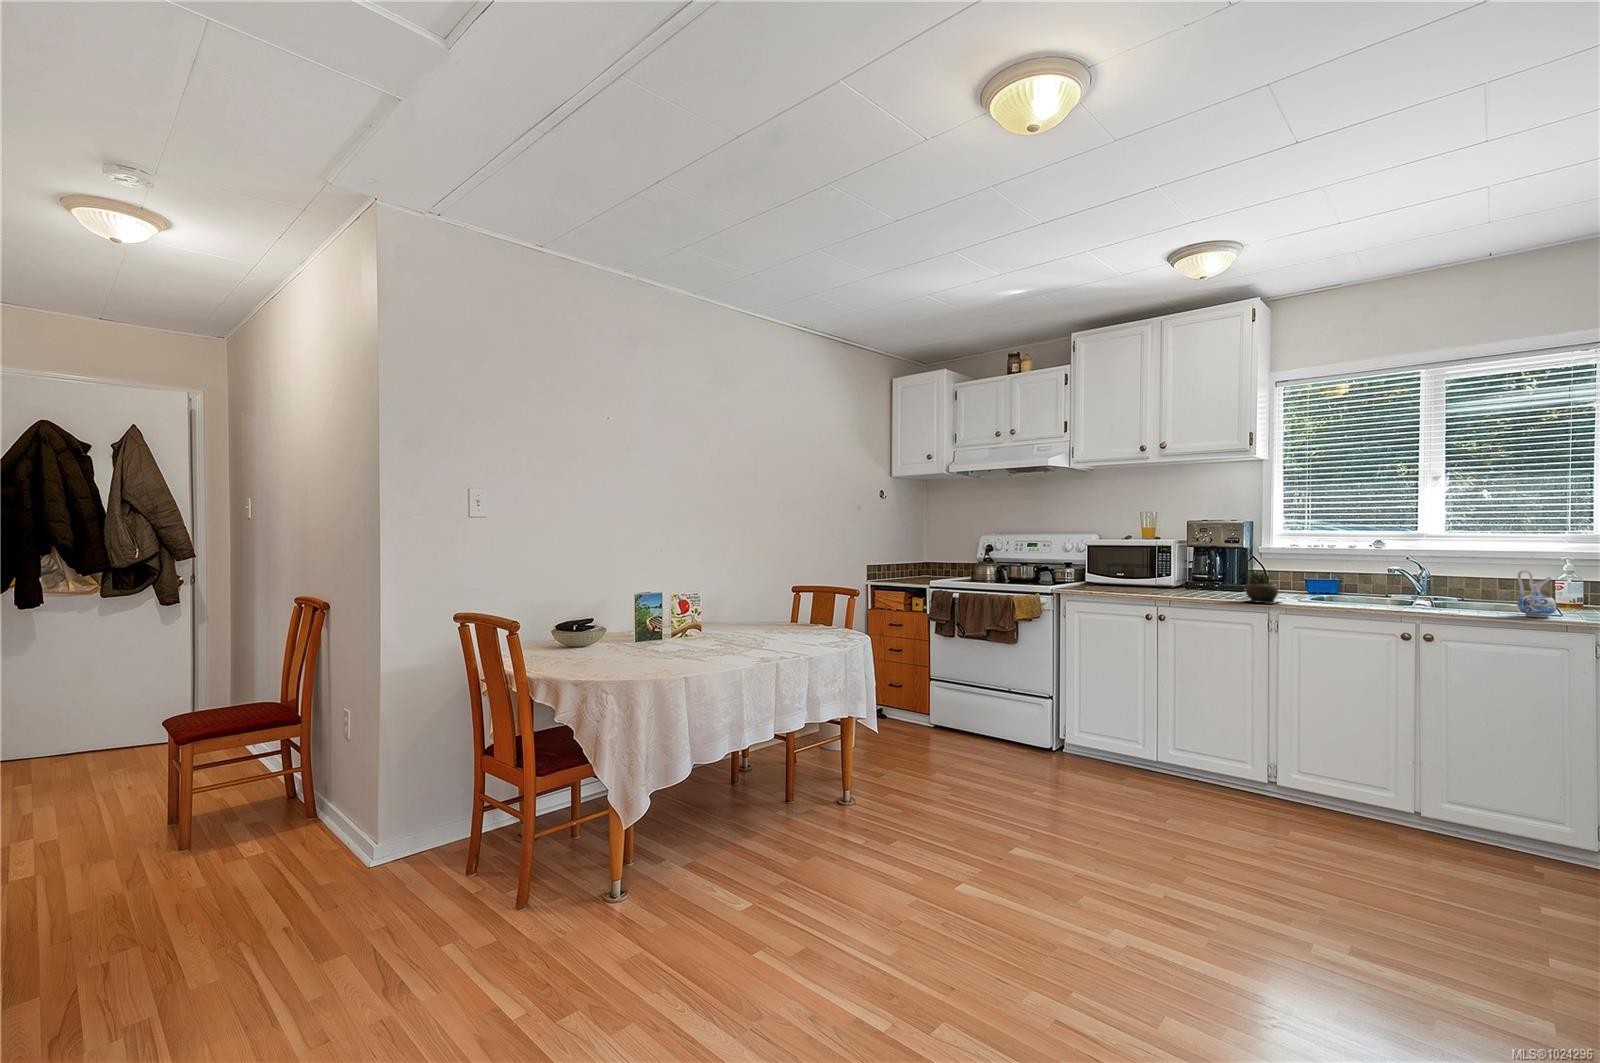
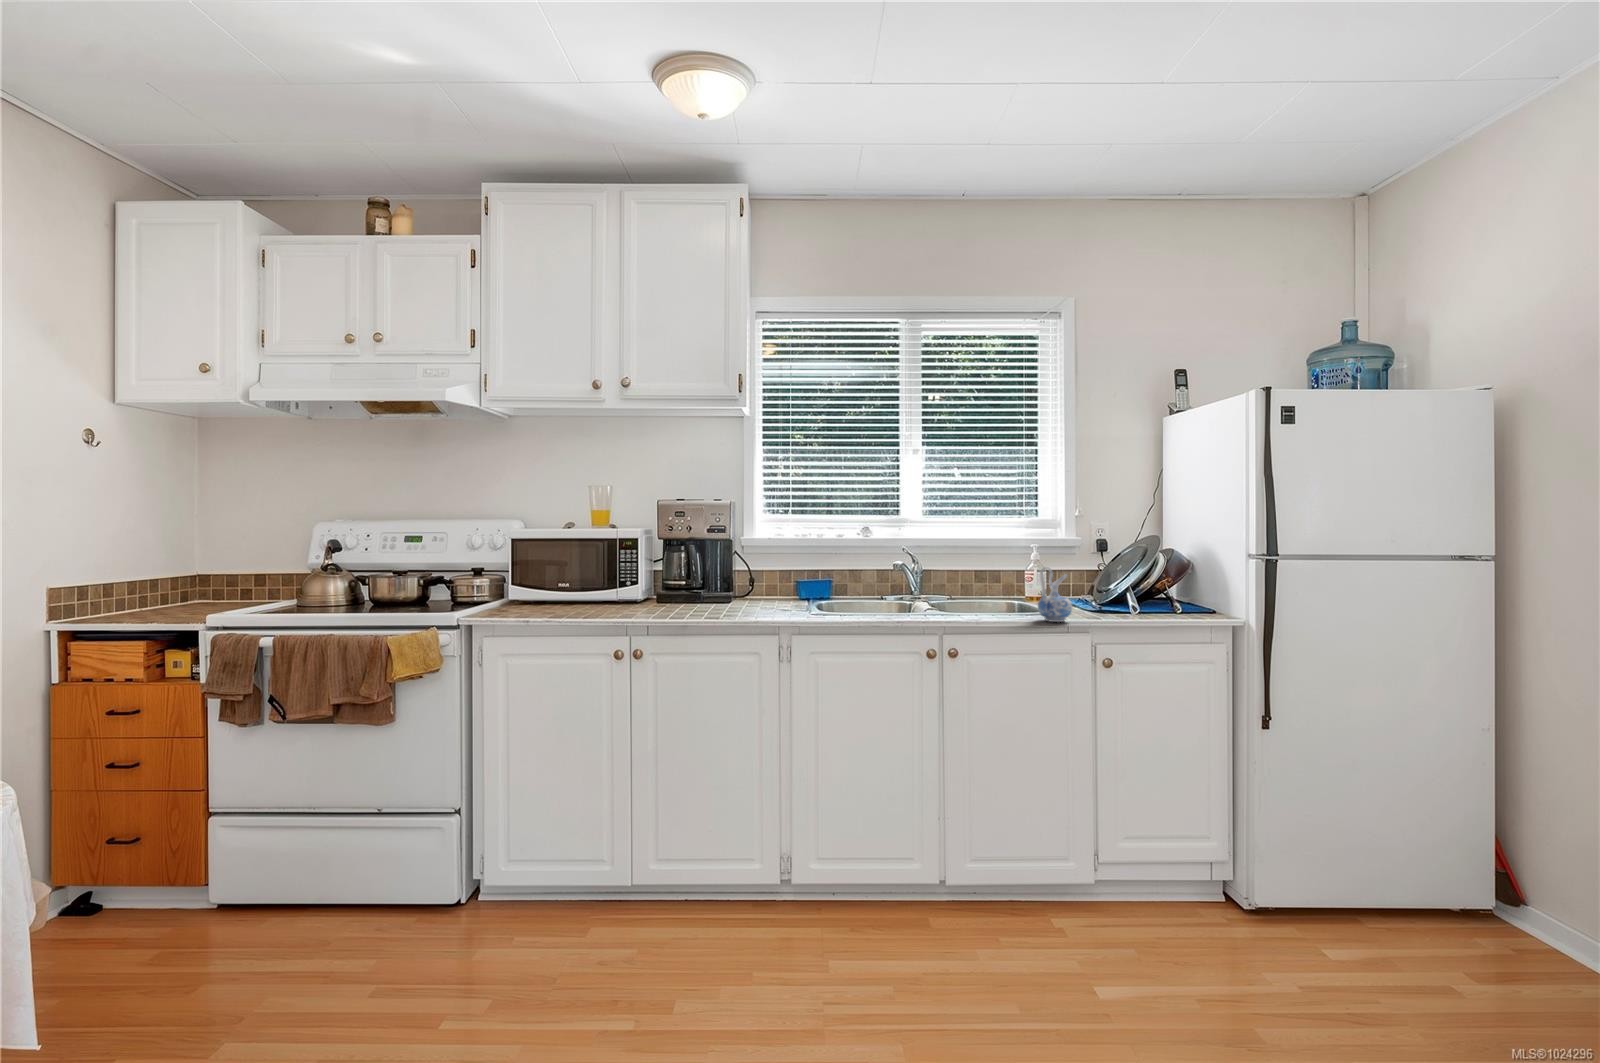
succulent plant: present [1246,572,1278,604] -> none [750,576,798,624]

